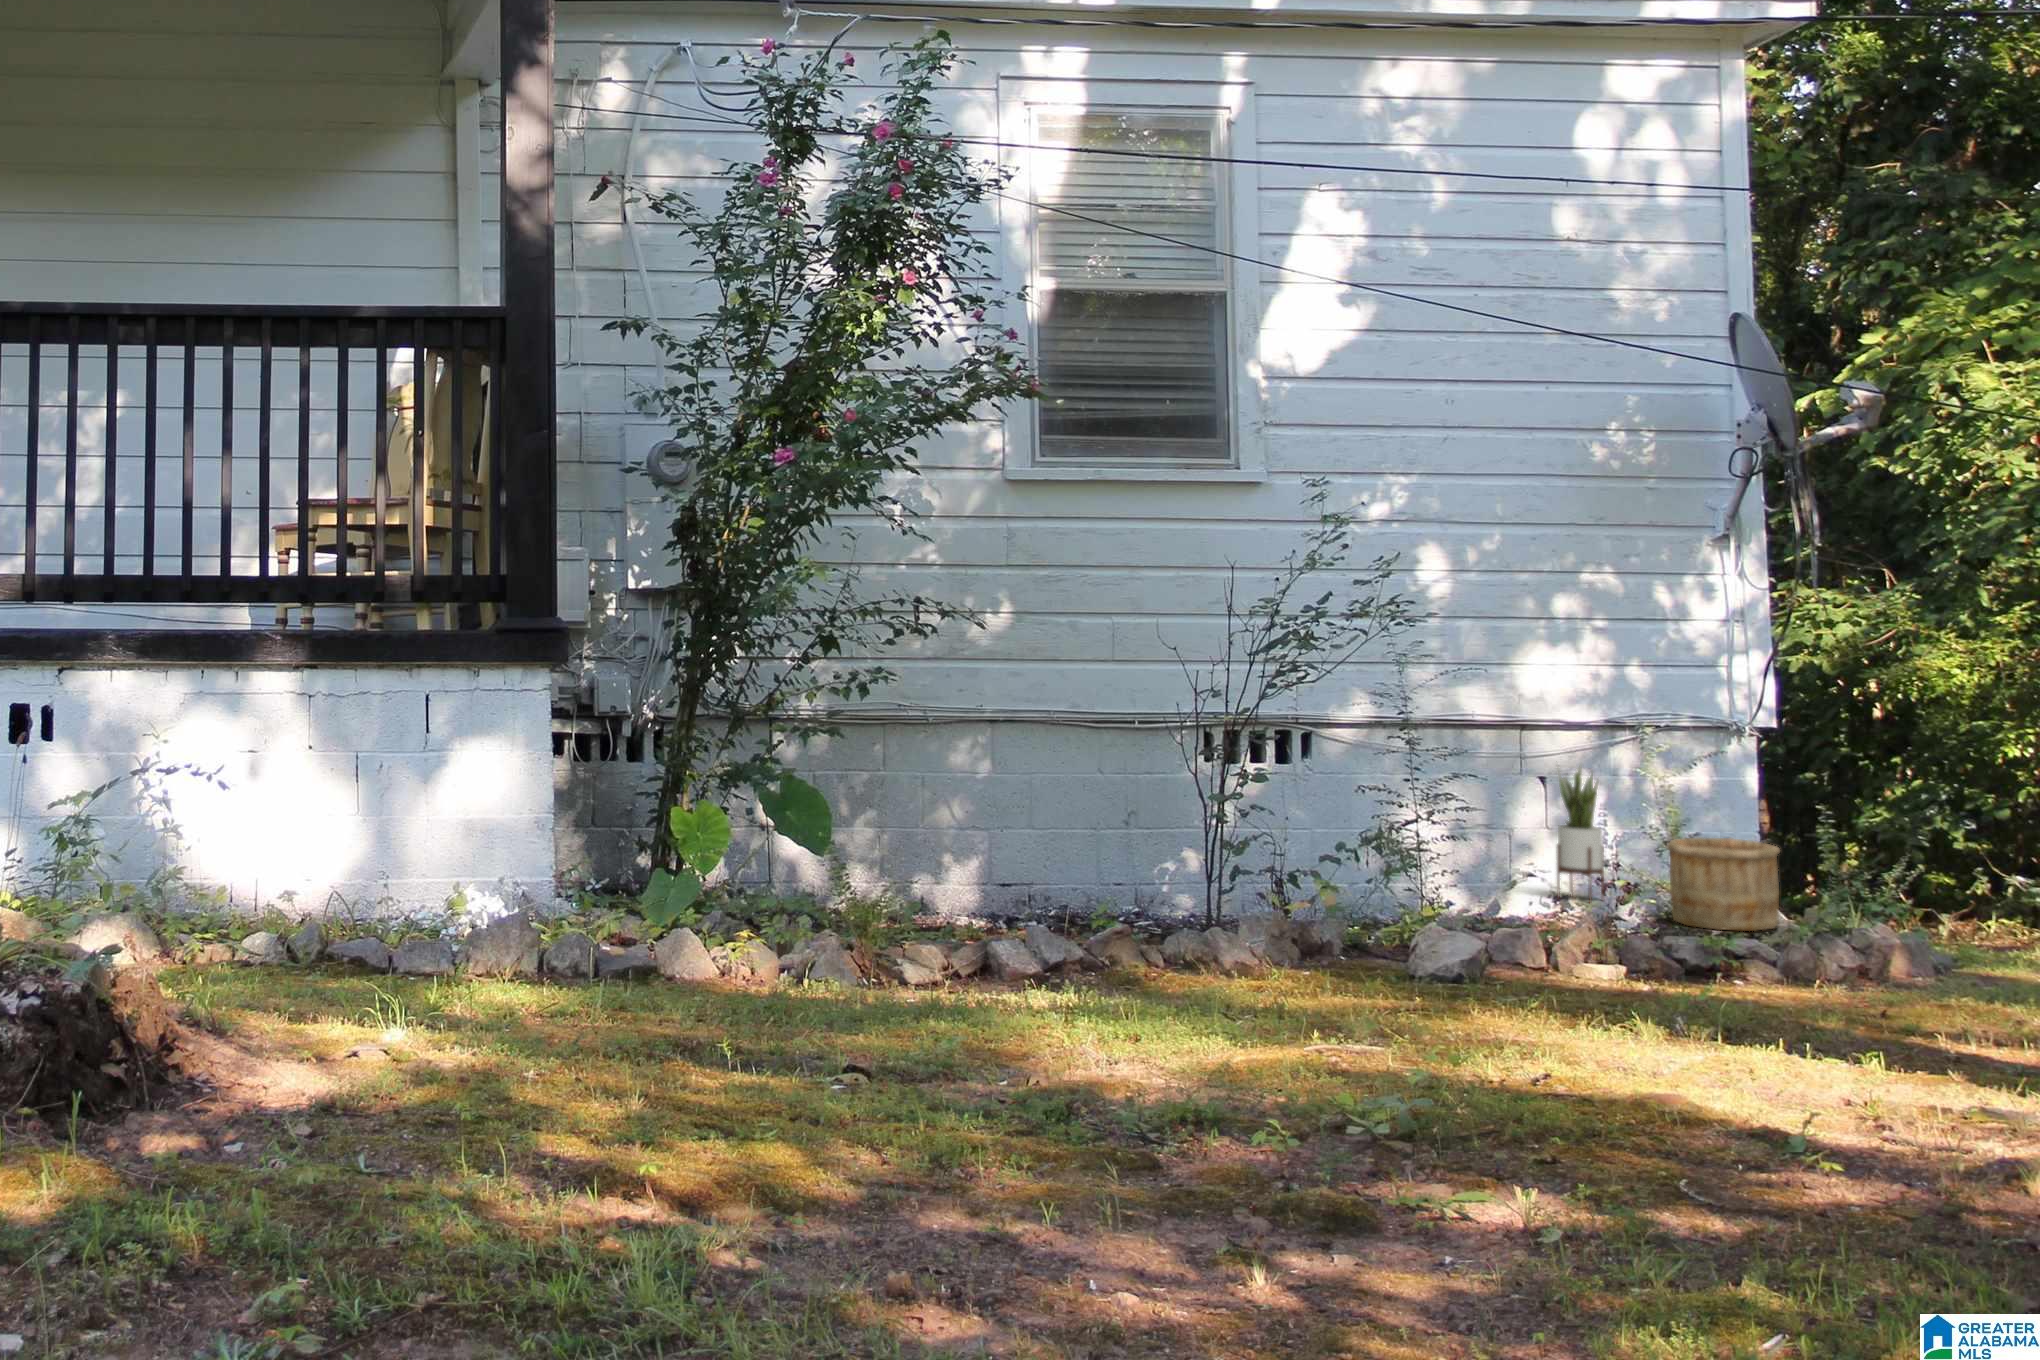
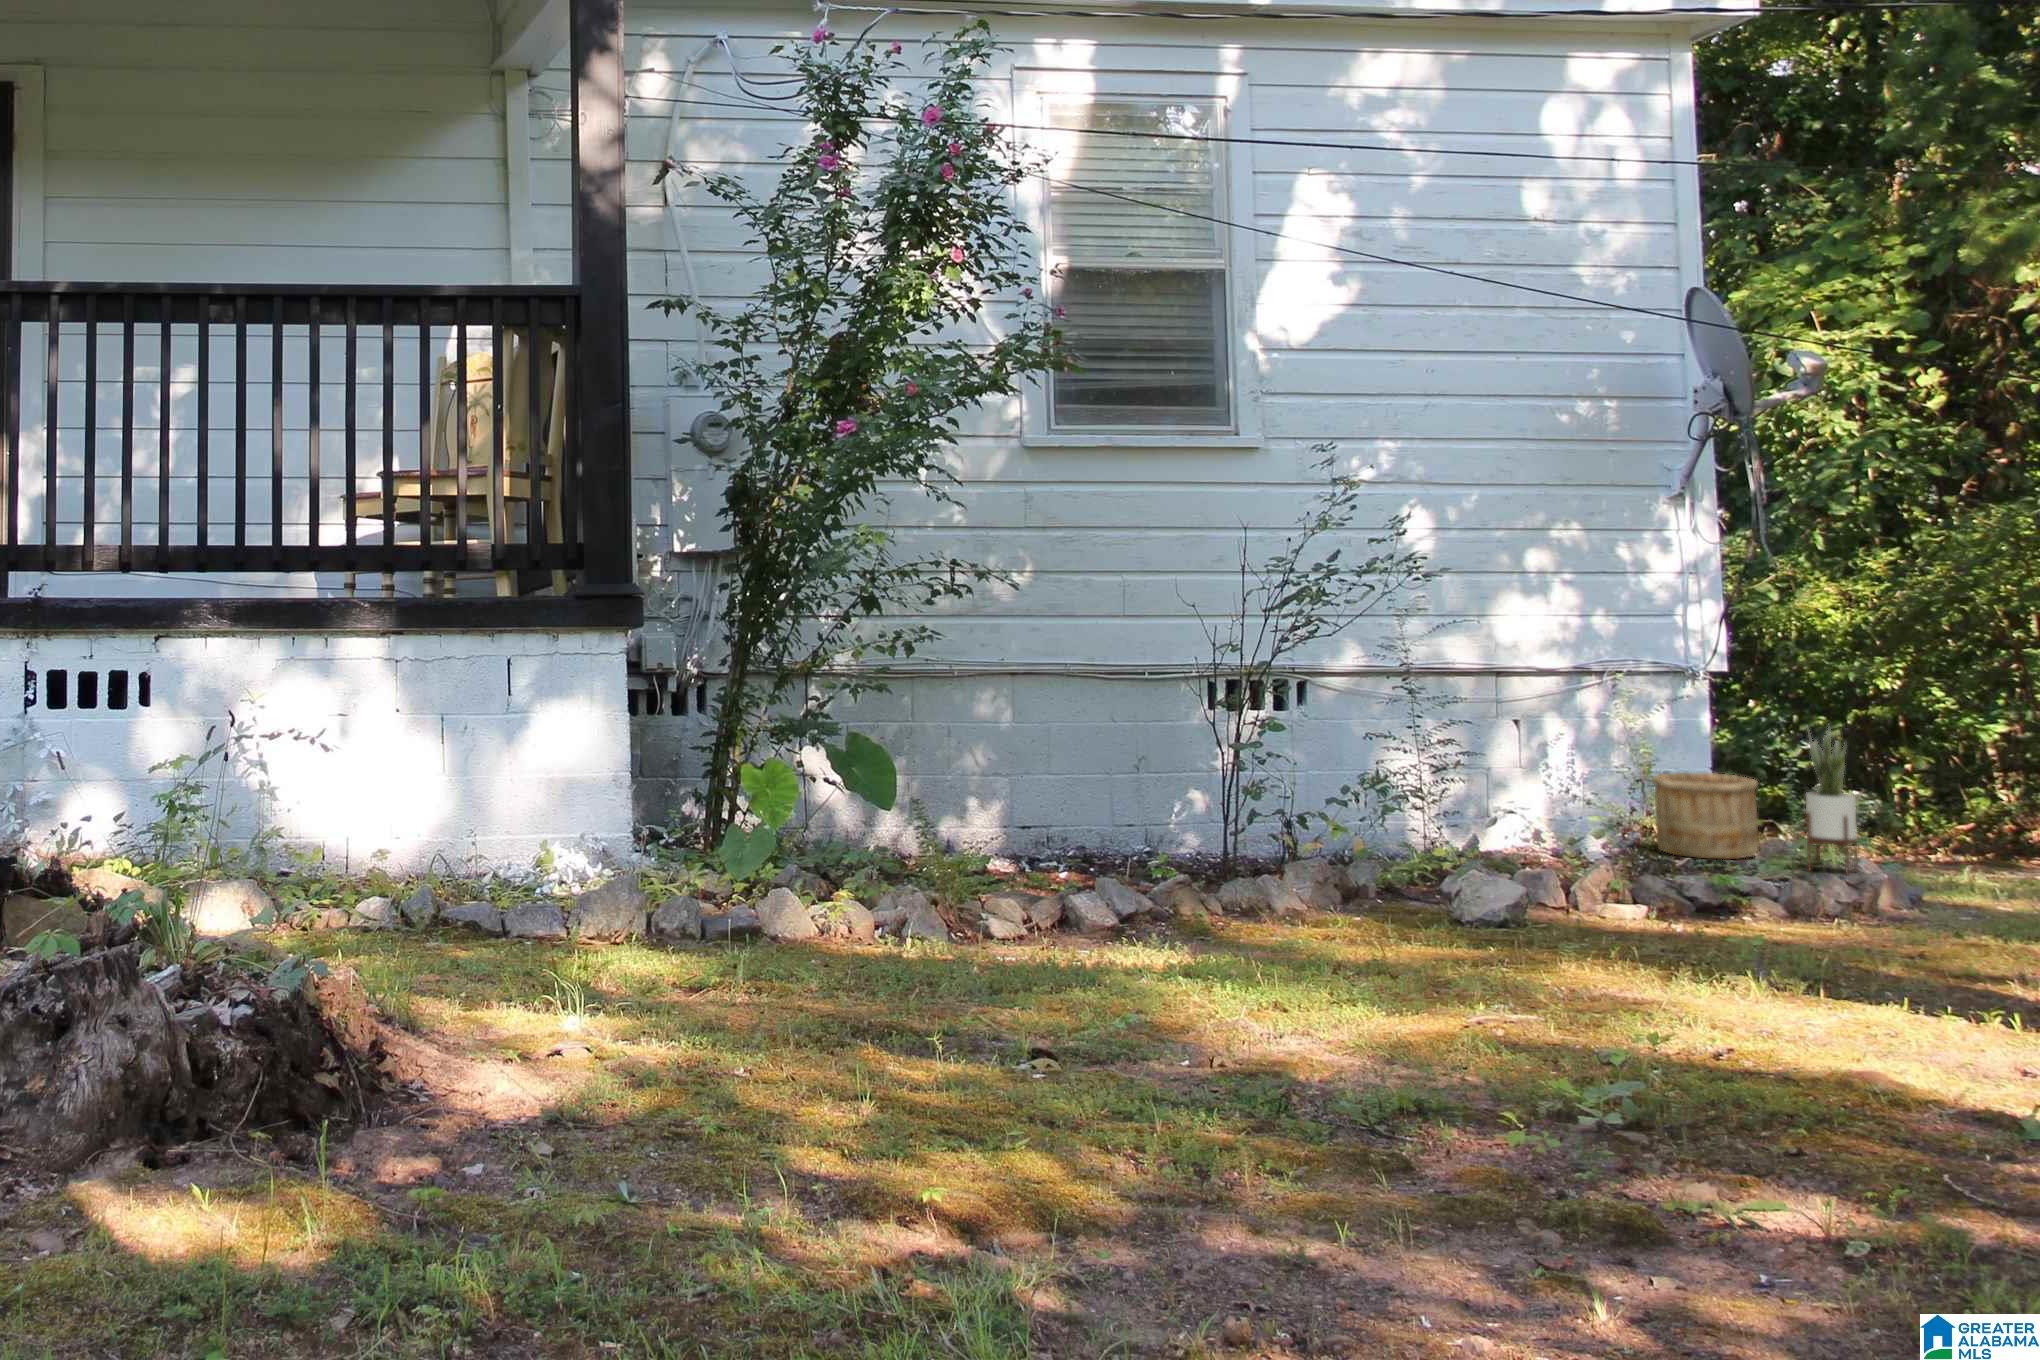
potted plant: present [1556,766,1604,902] -> present [1806,724,1858,875]

